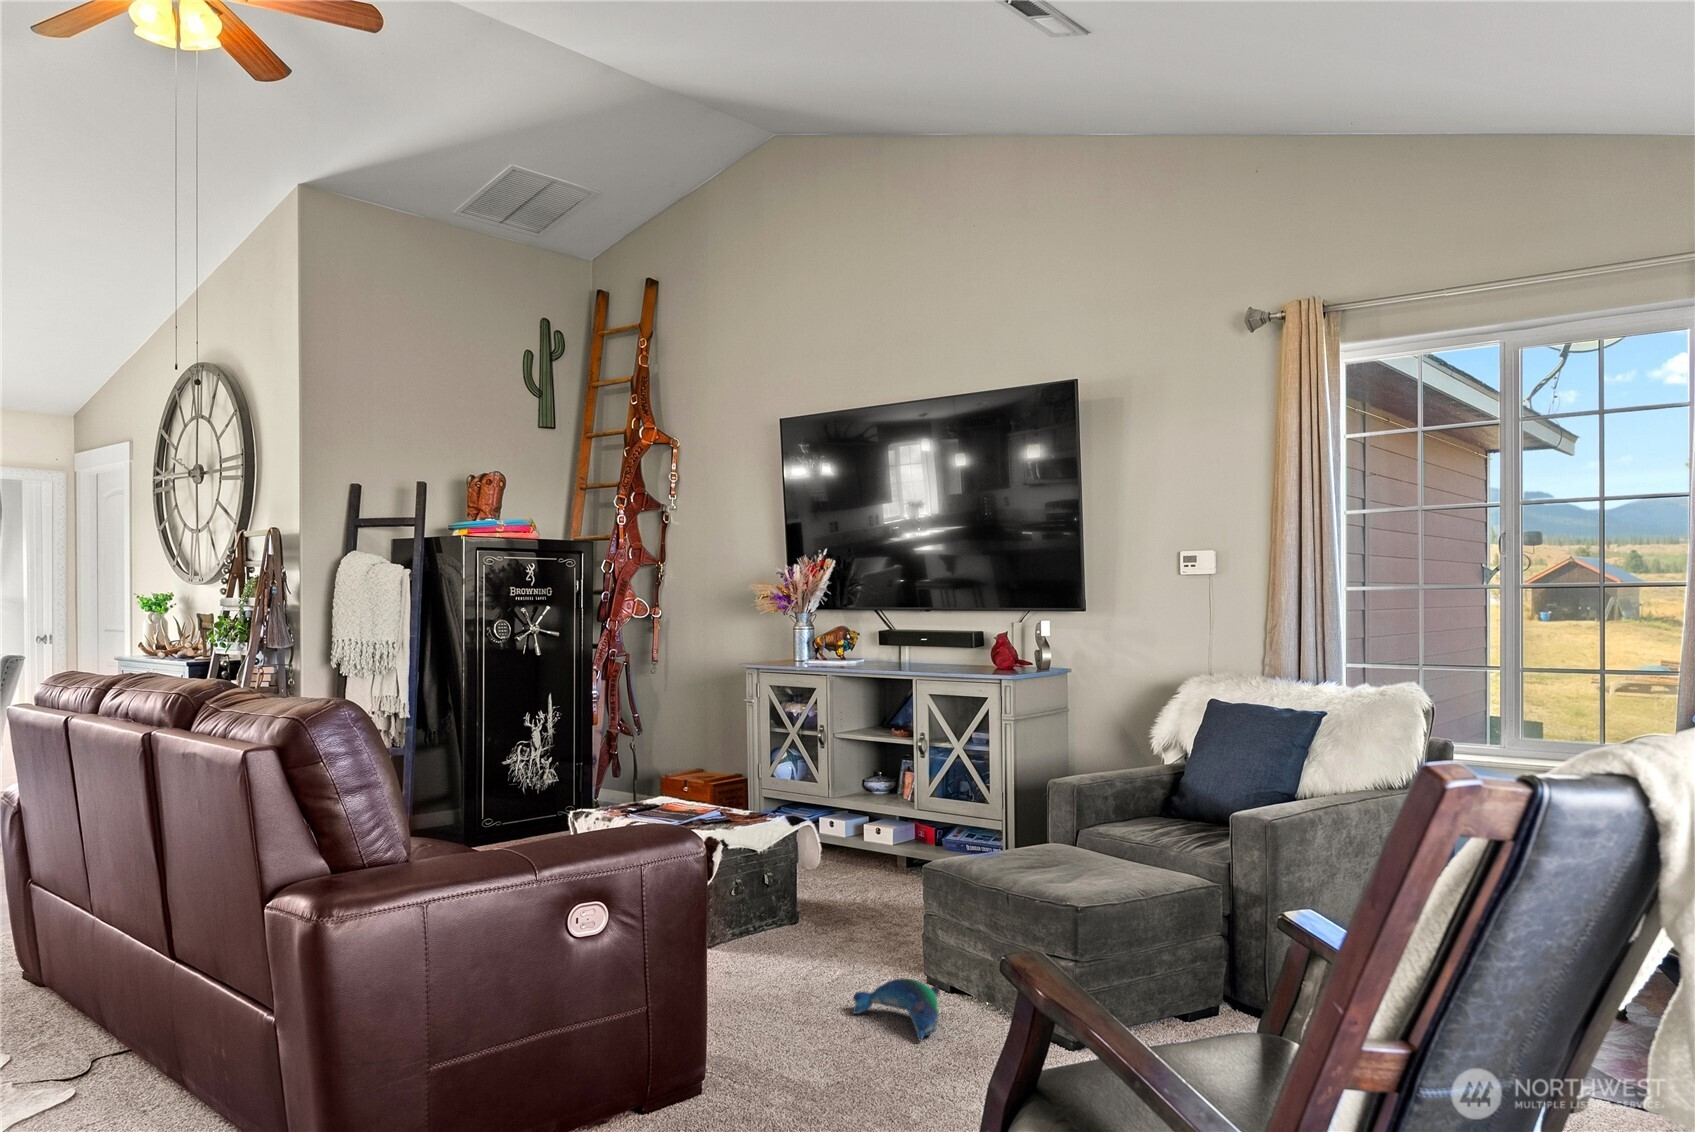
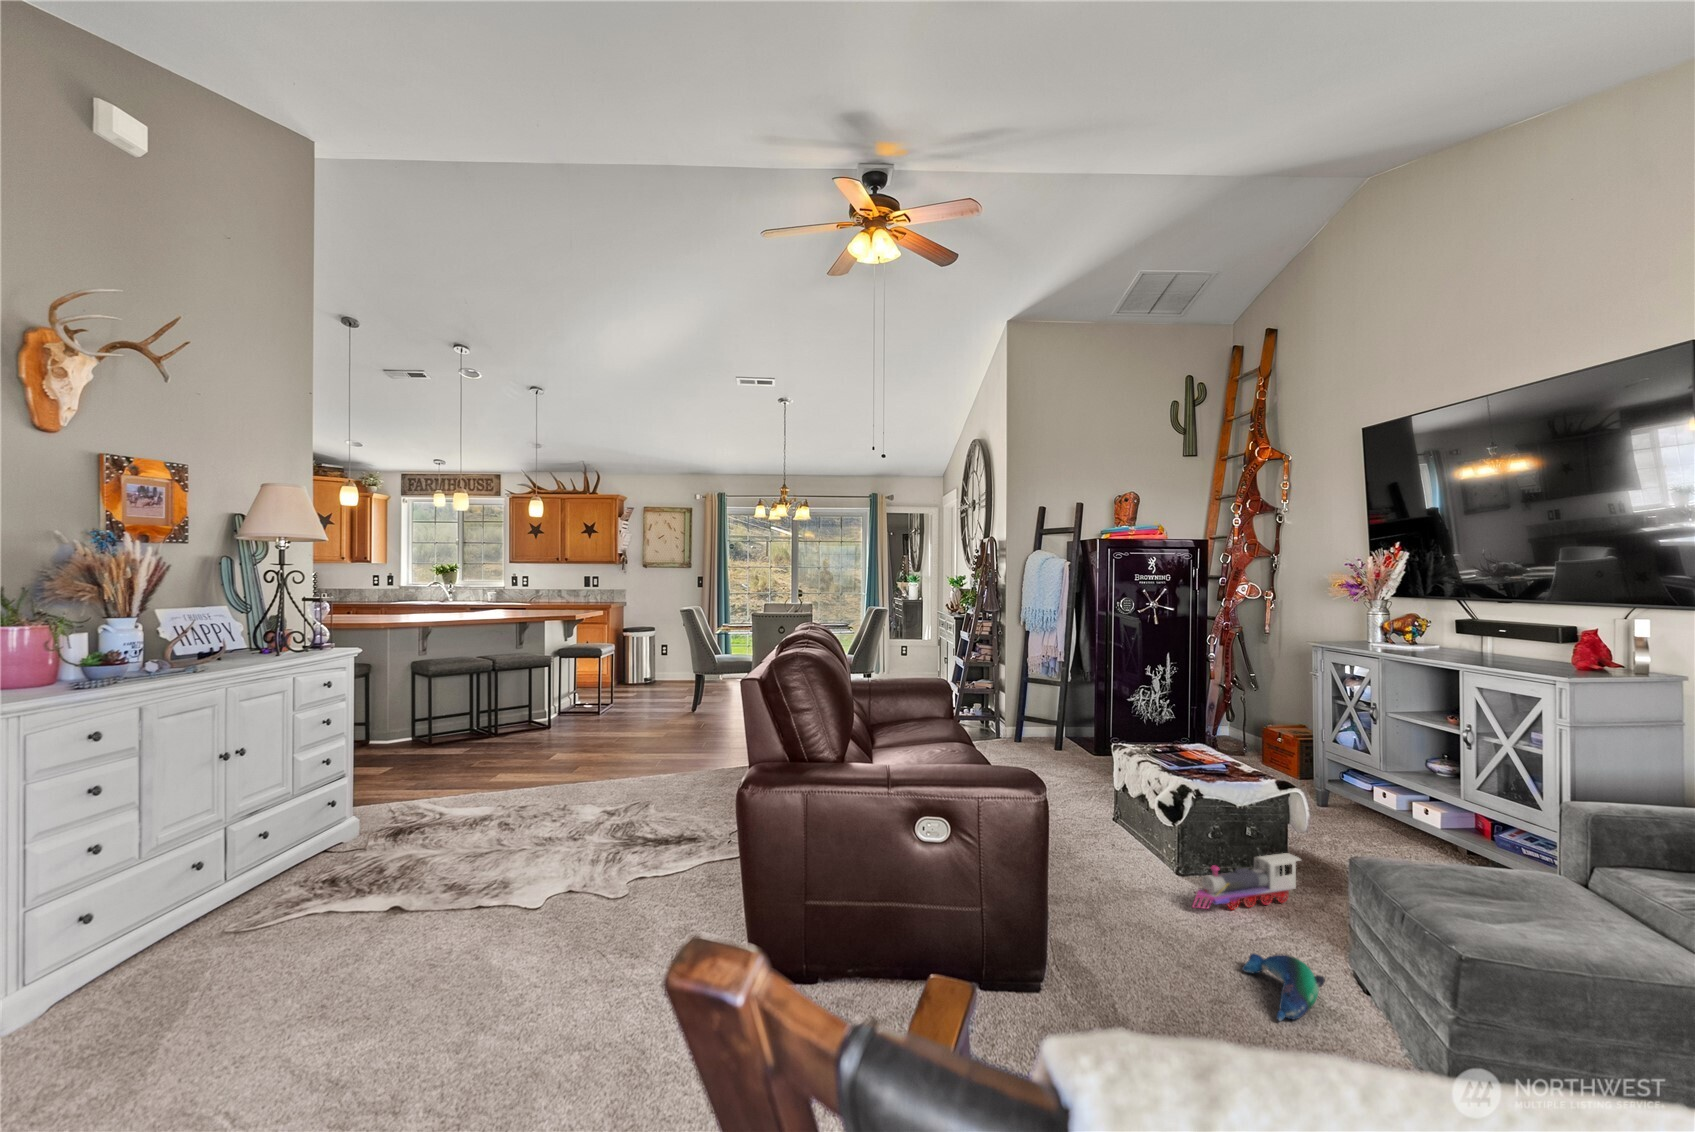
toy train: none [753,891,837,974] -> present [1193,853,1301,910]

